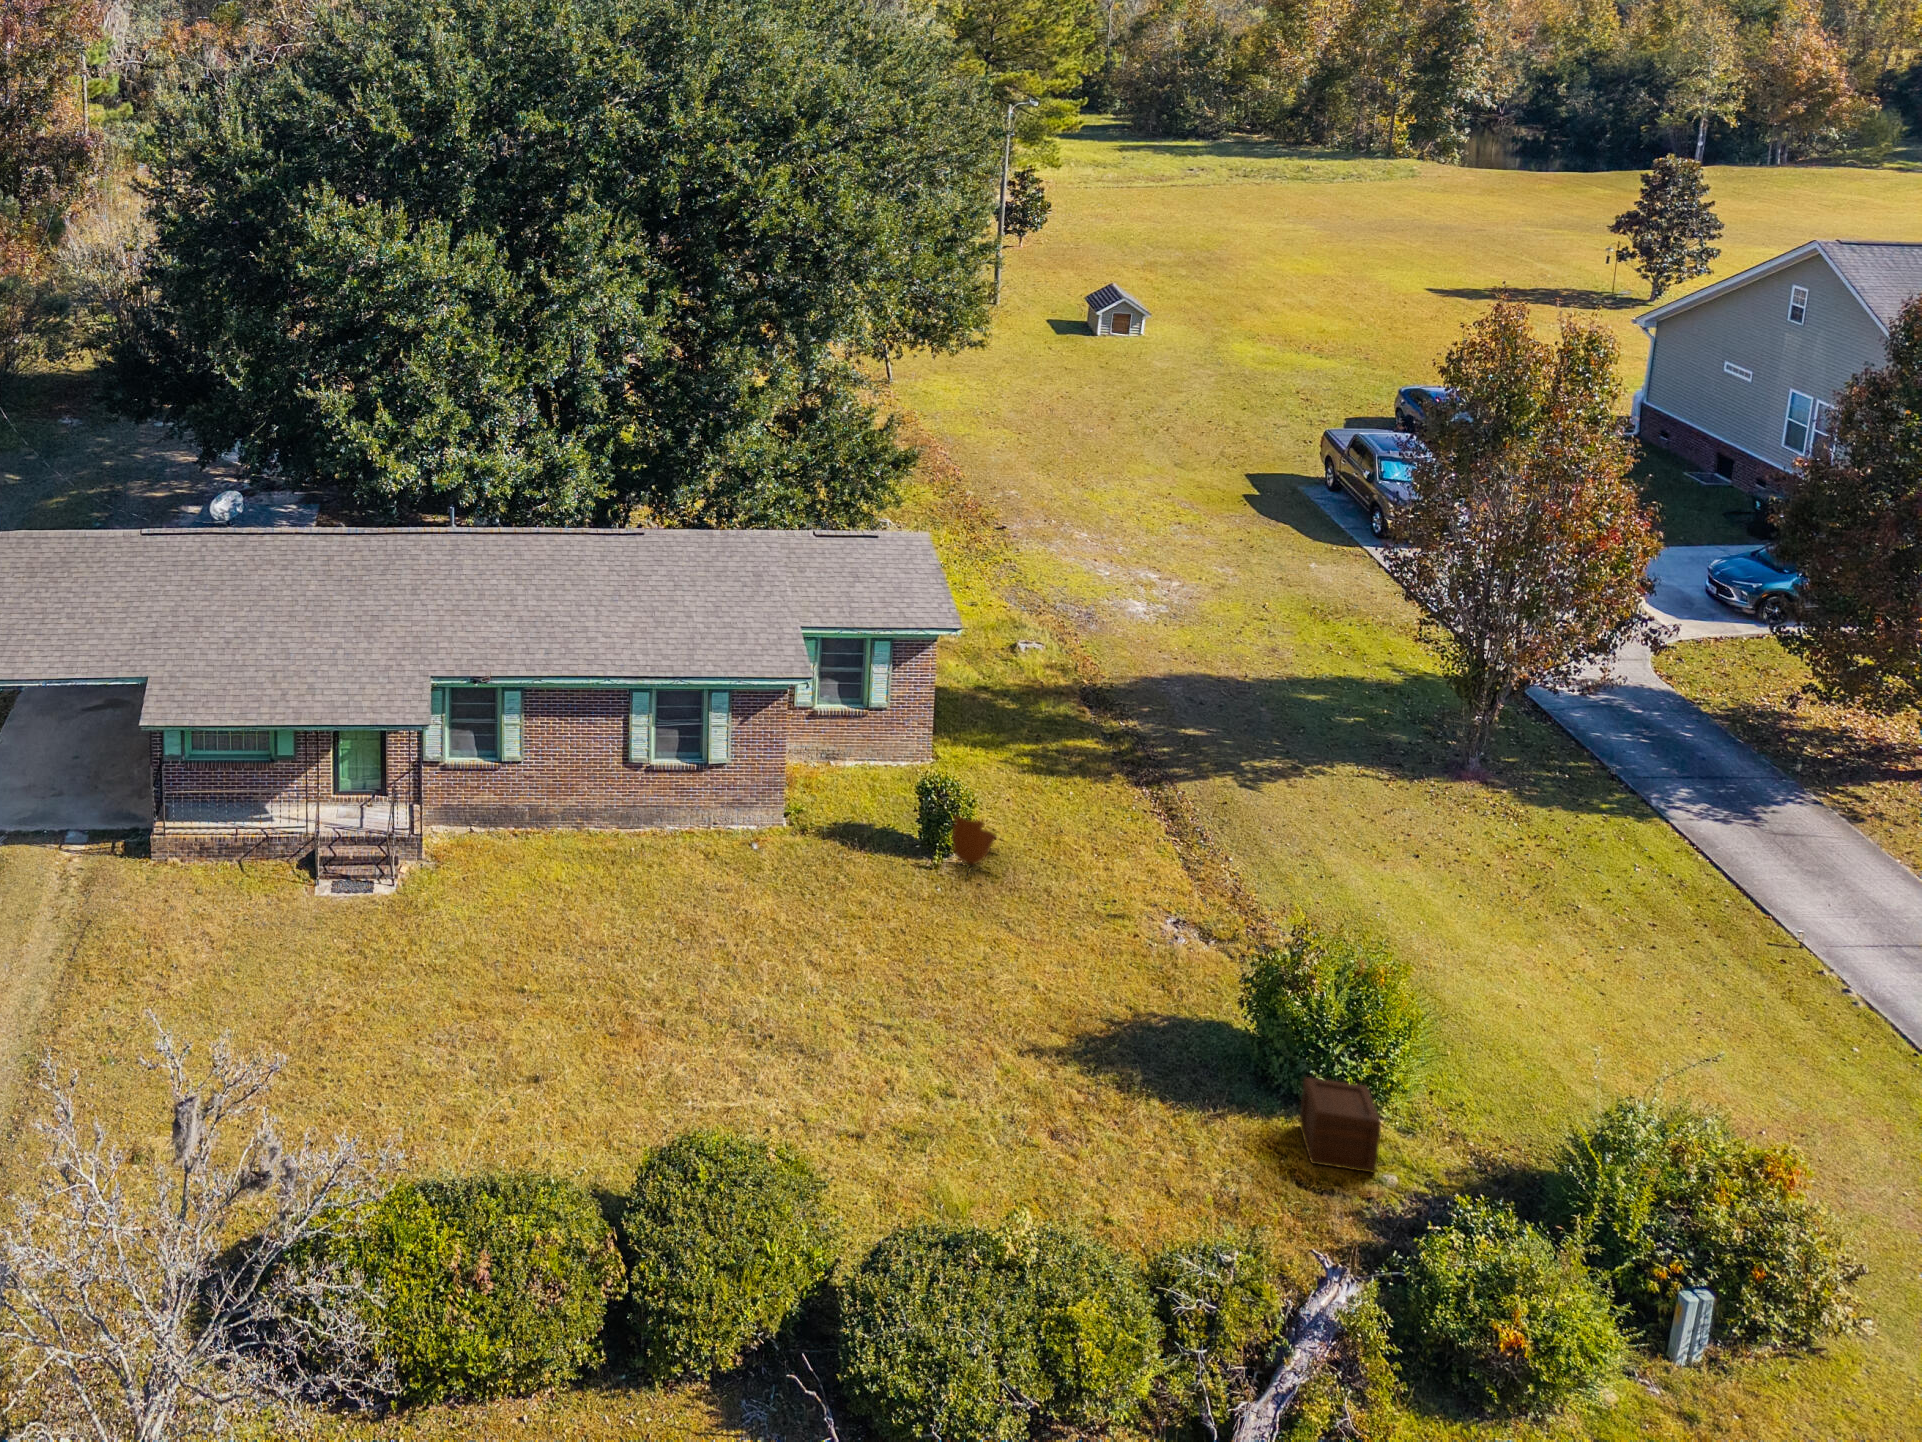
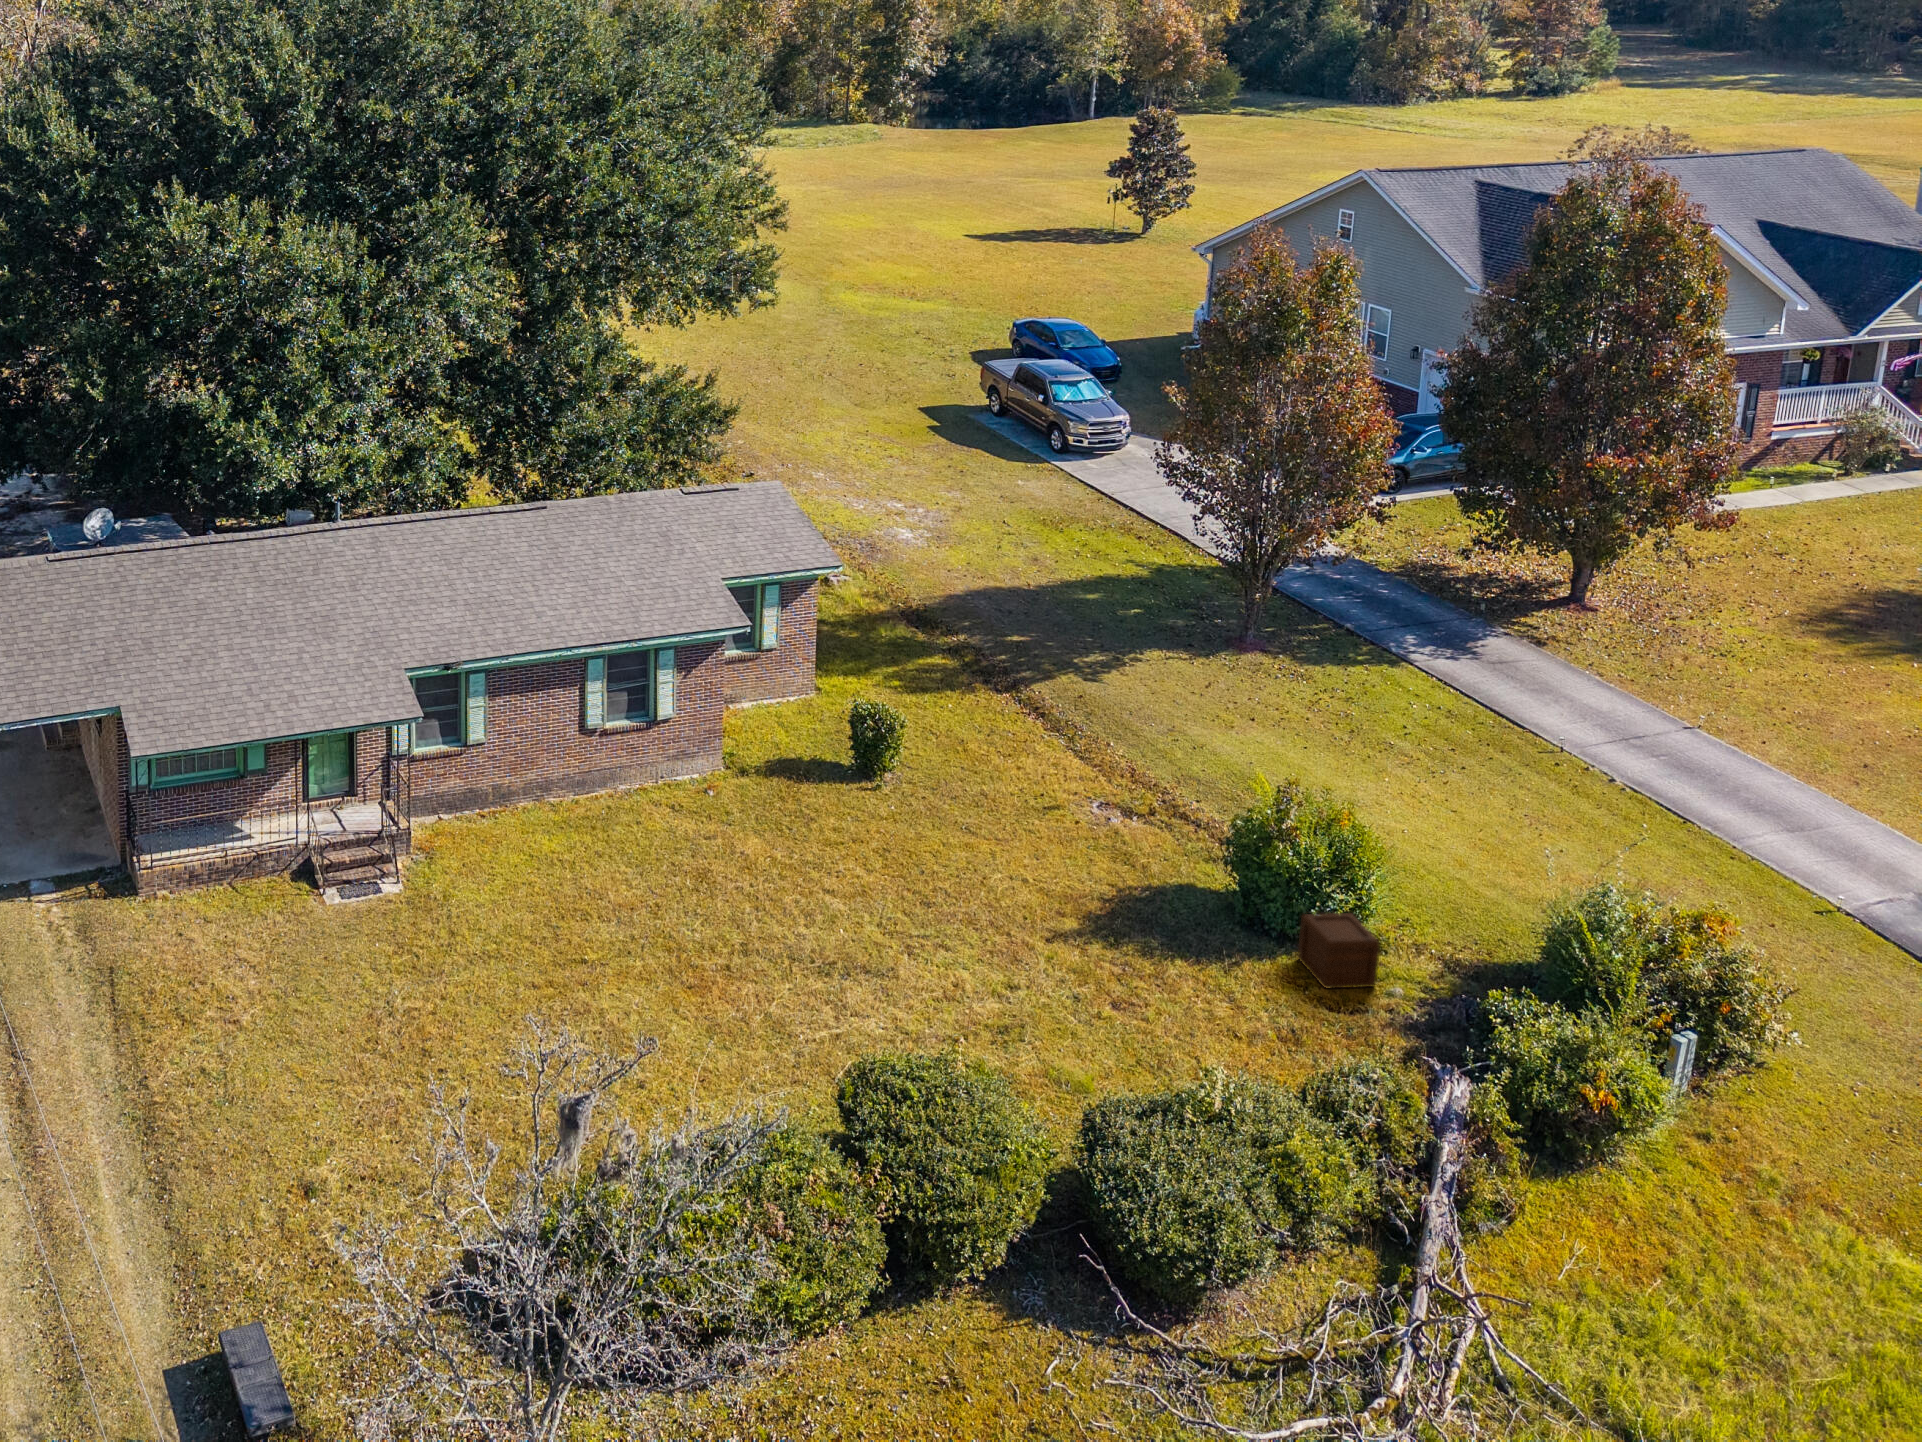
lounge chair: present [952,815,997,873] -> none [896,735,937,795]

